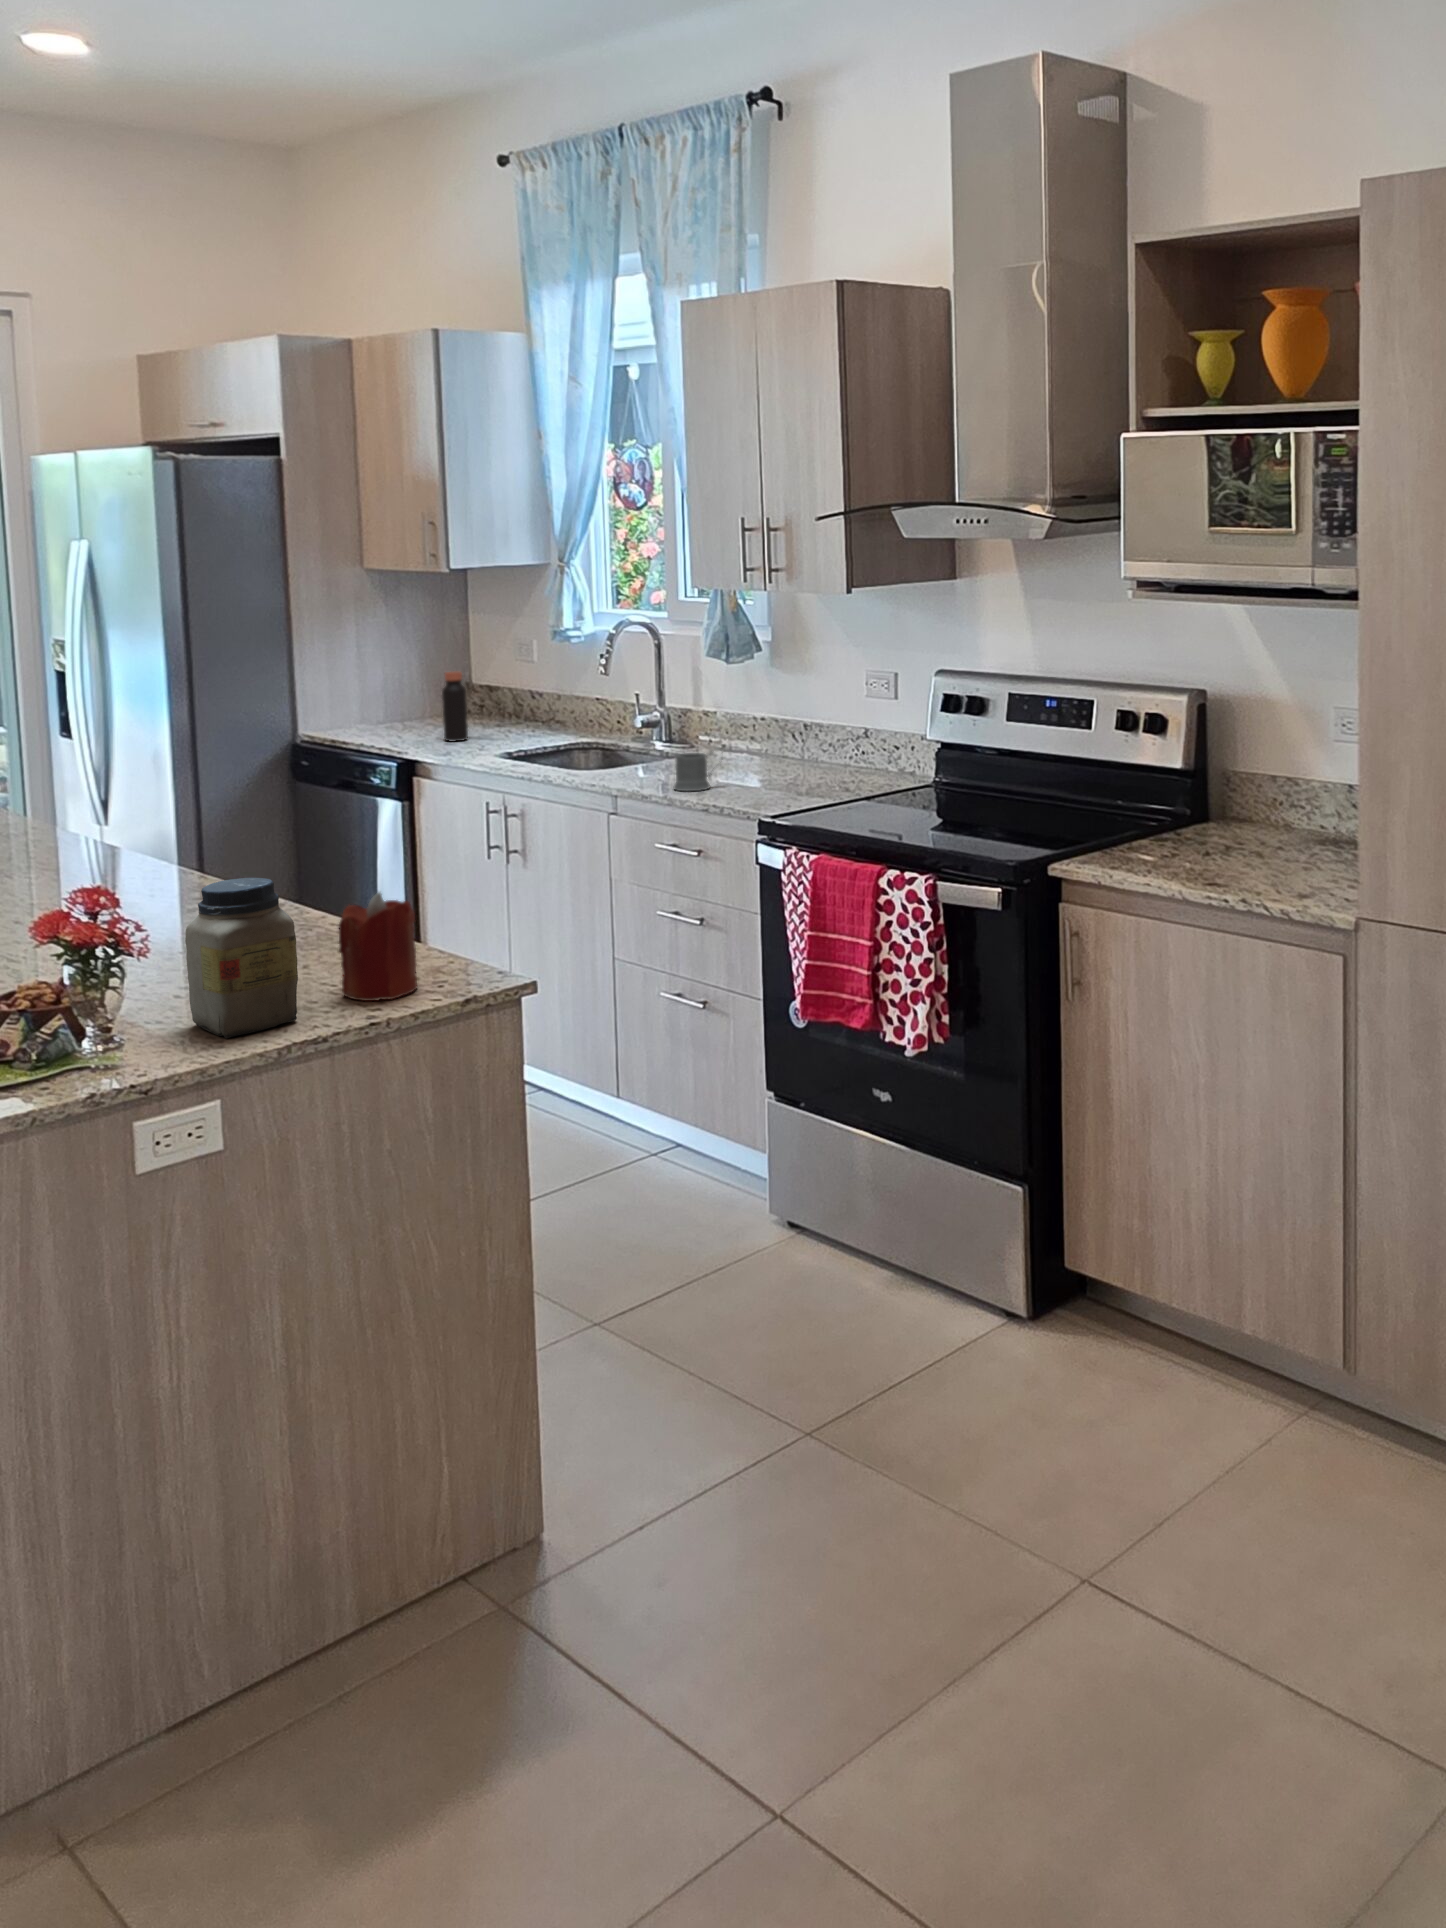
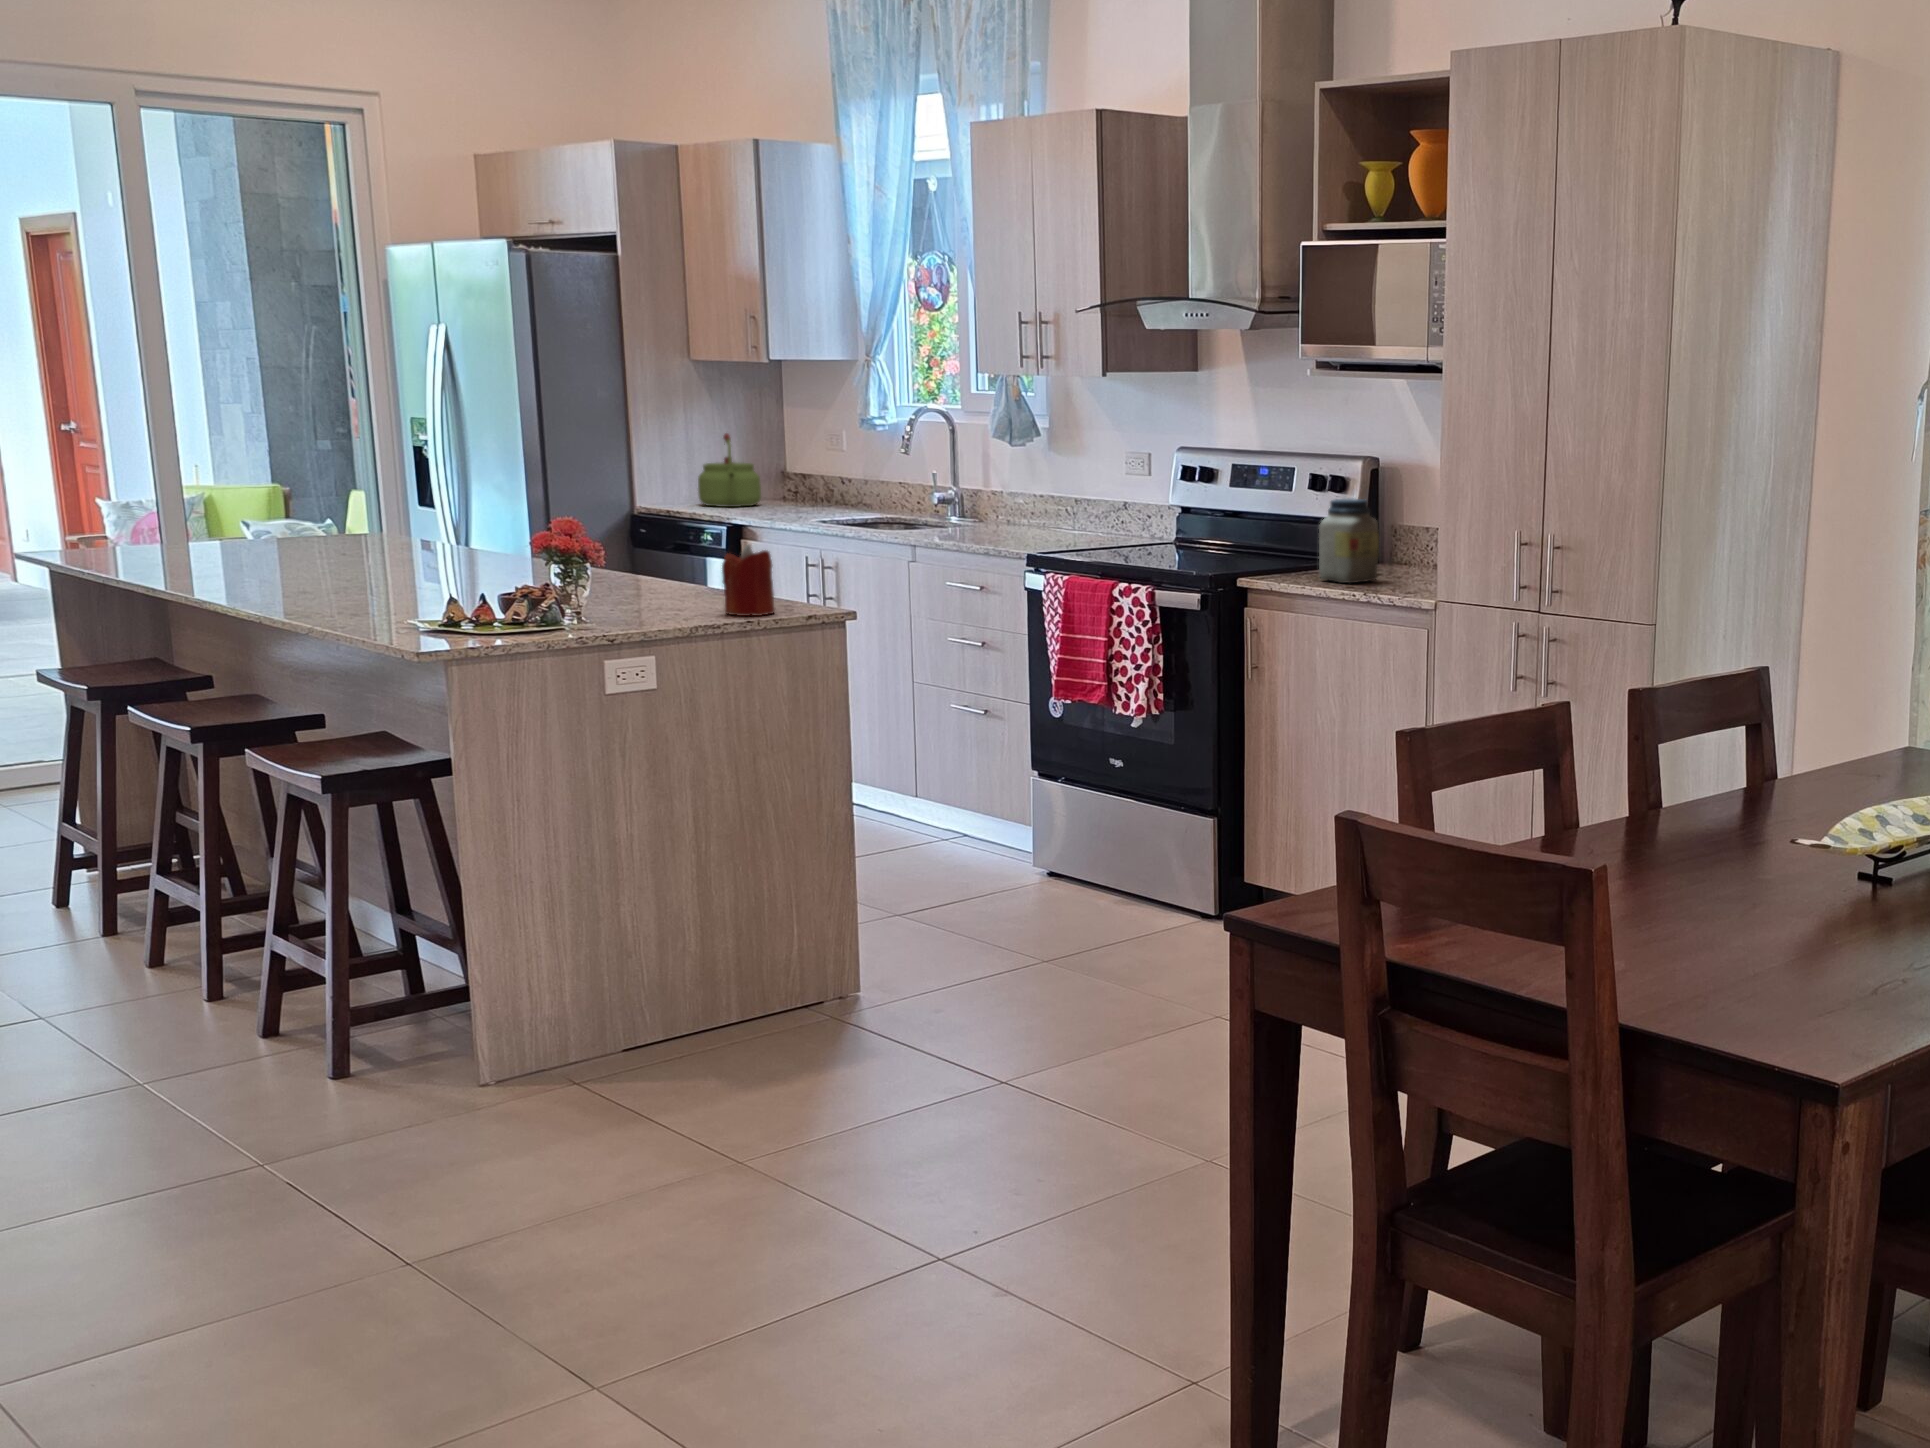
kettle: none [369,647,441,731] -> present [698,433,761,507]
bottle: present [442,672,468,741] -> none [764,452,787,513]
mug: present [674,753,710,791] -> none [961,507,1002,541]
jar: present [185,878,298,1039] -> present [1319,498,1379,583]

